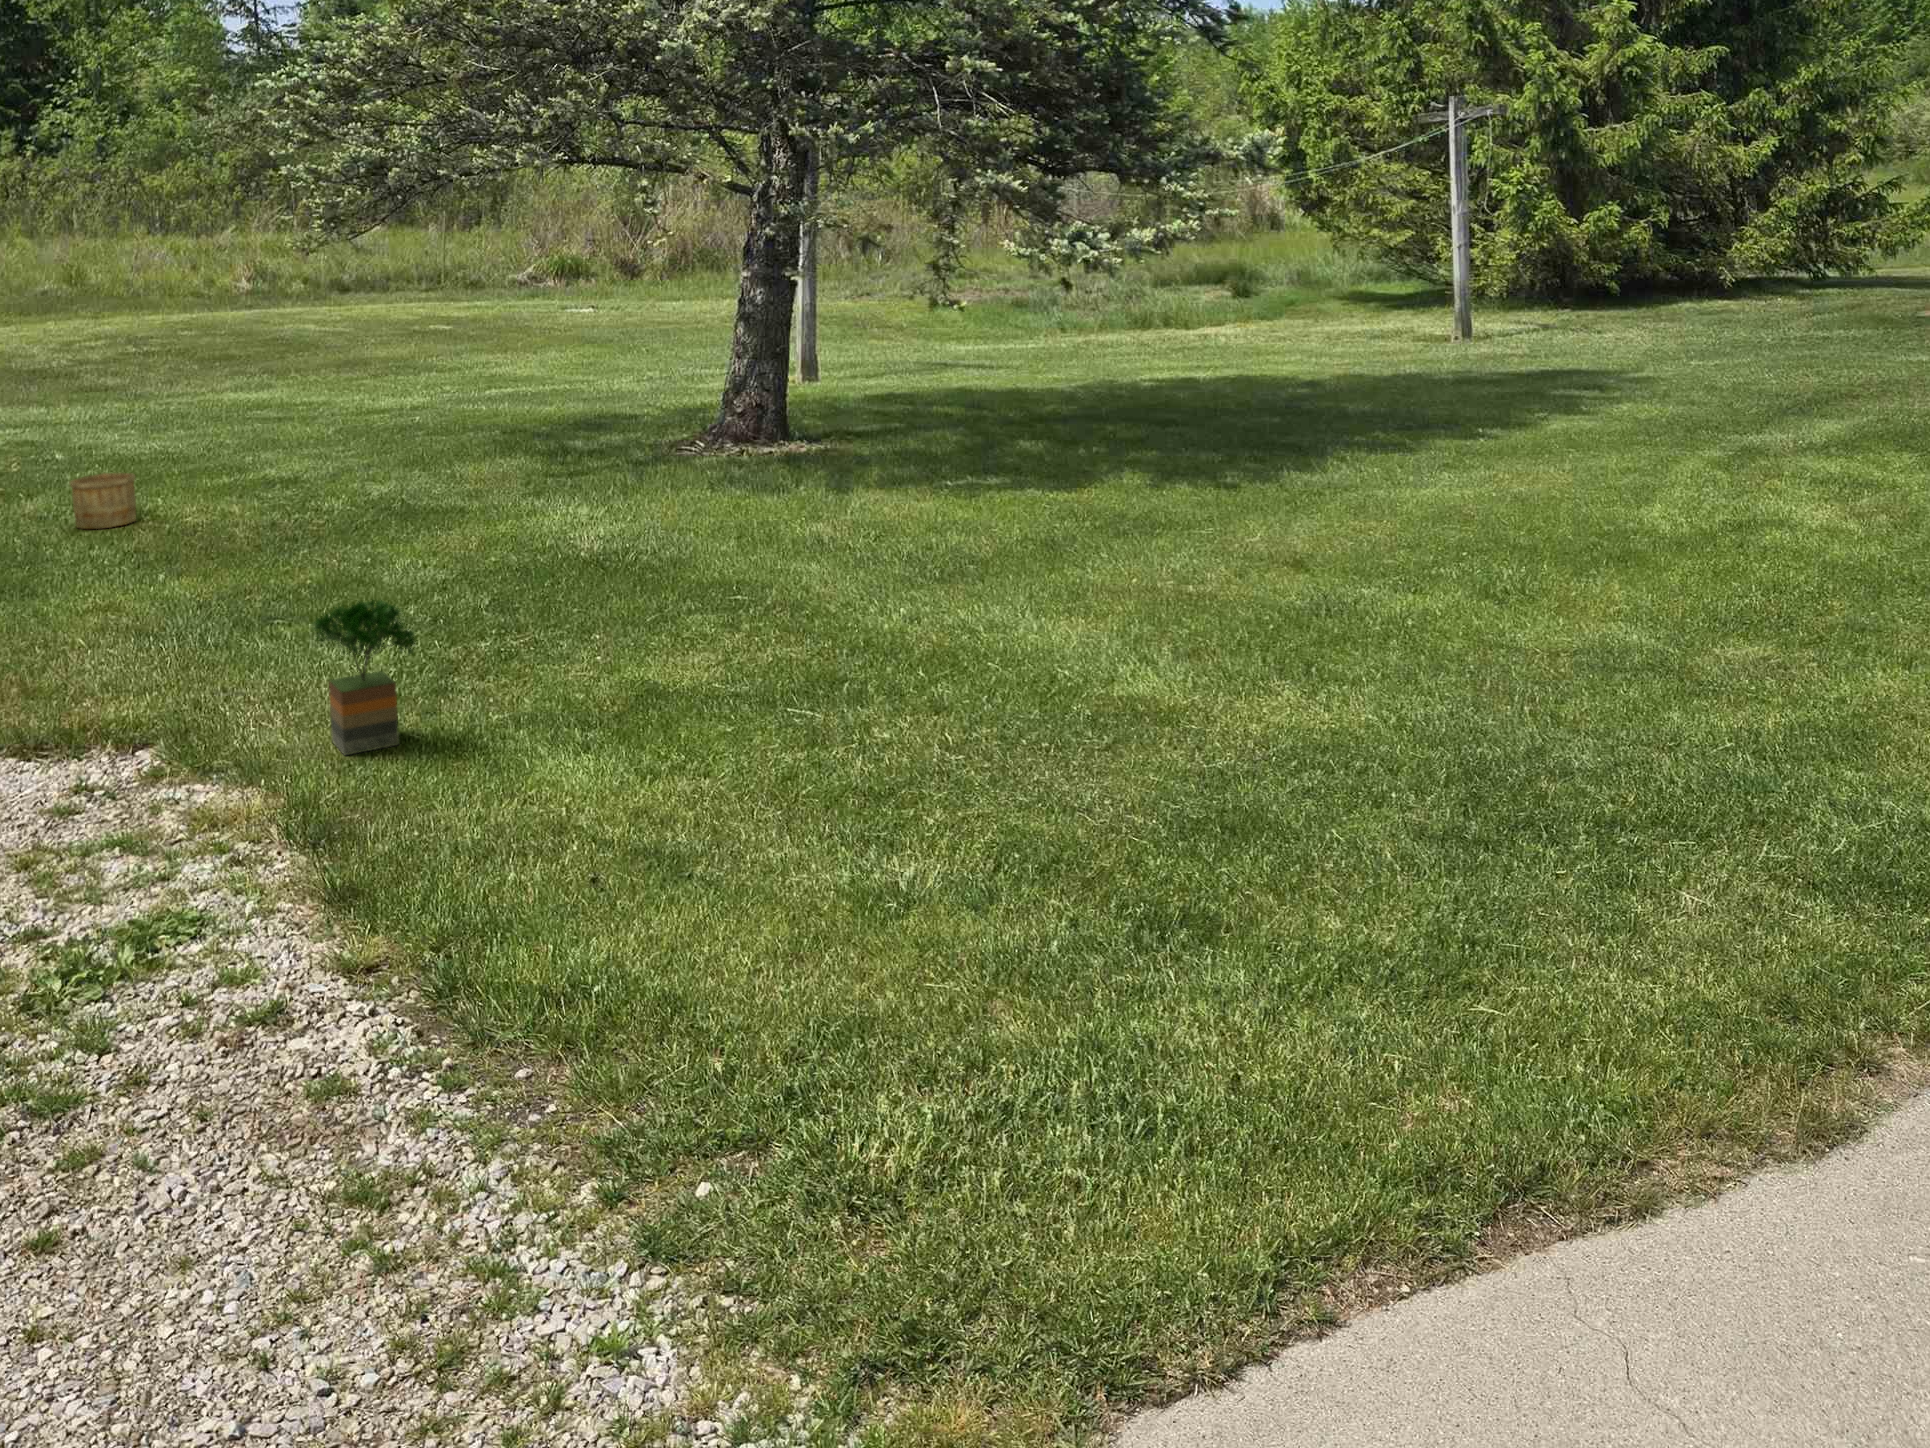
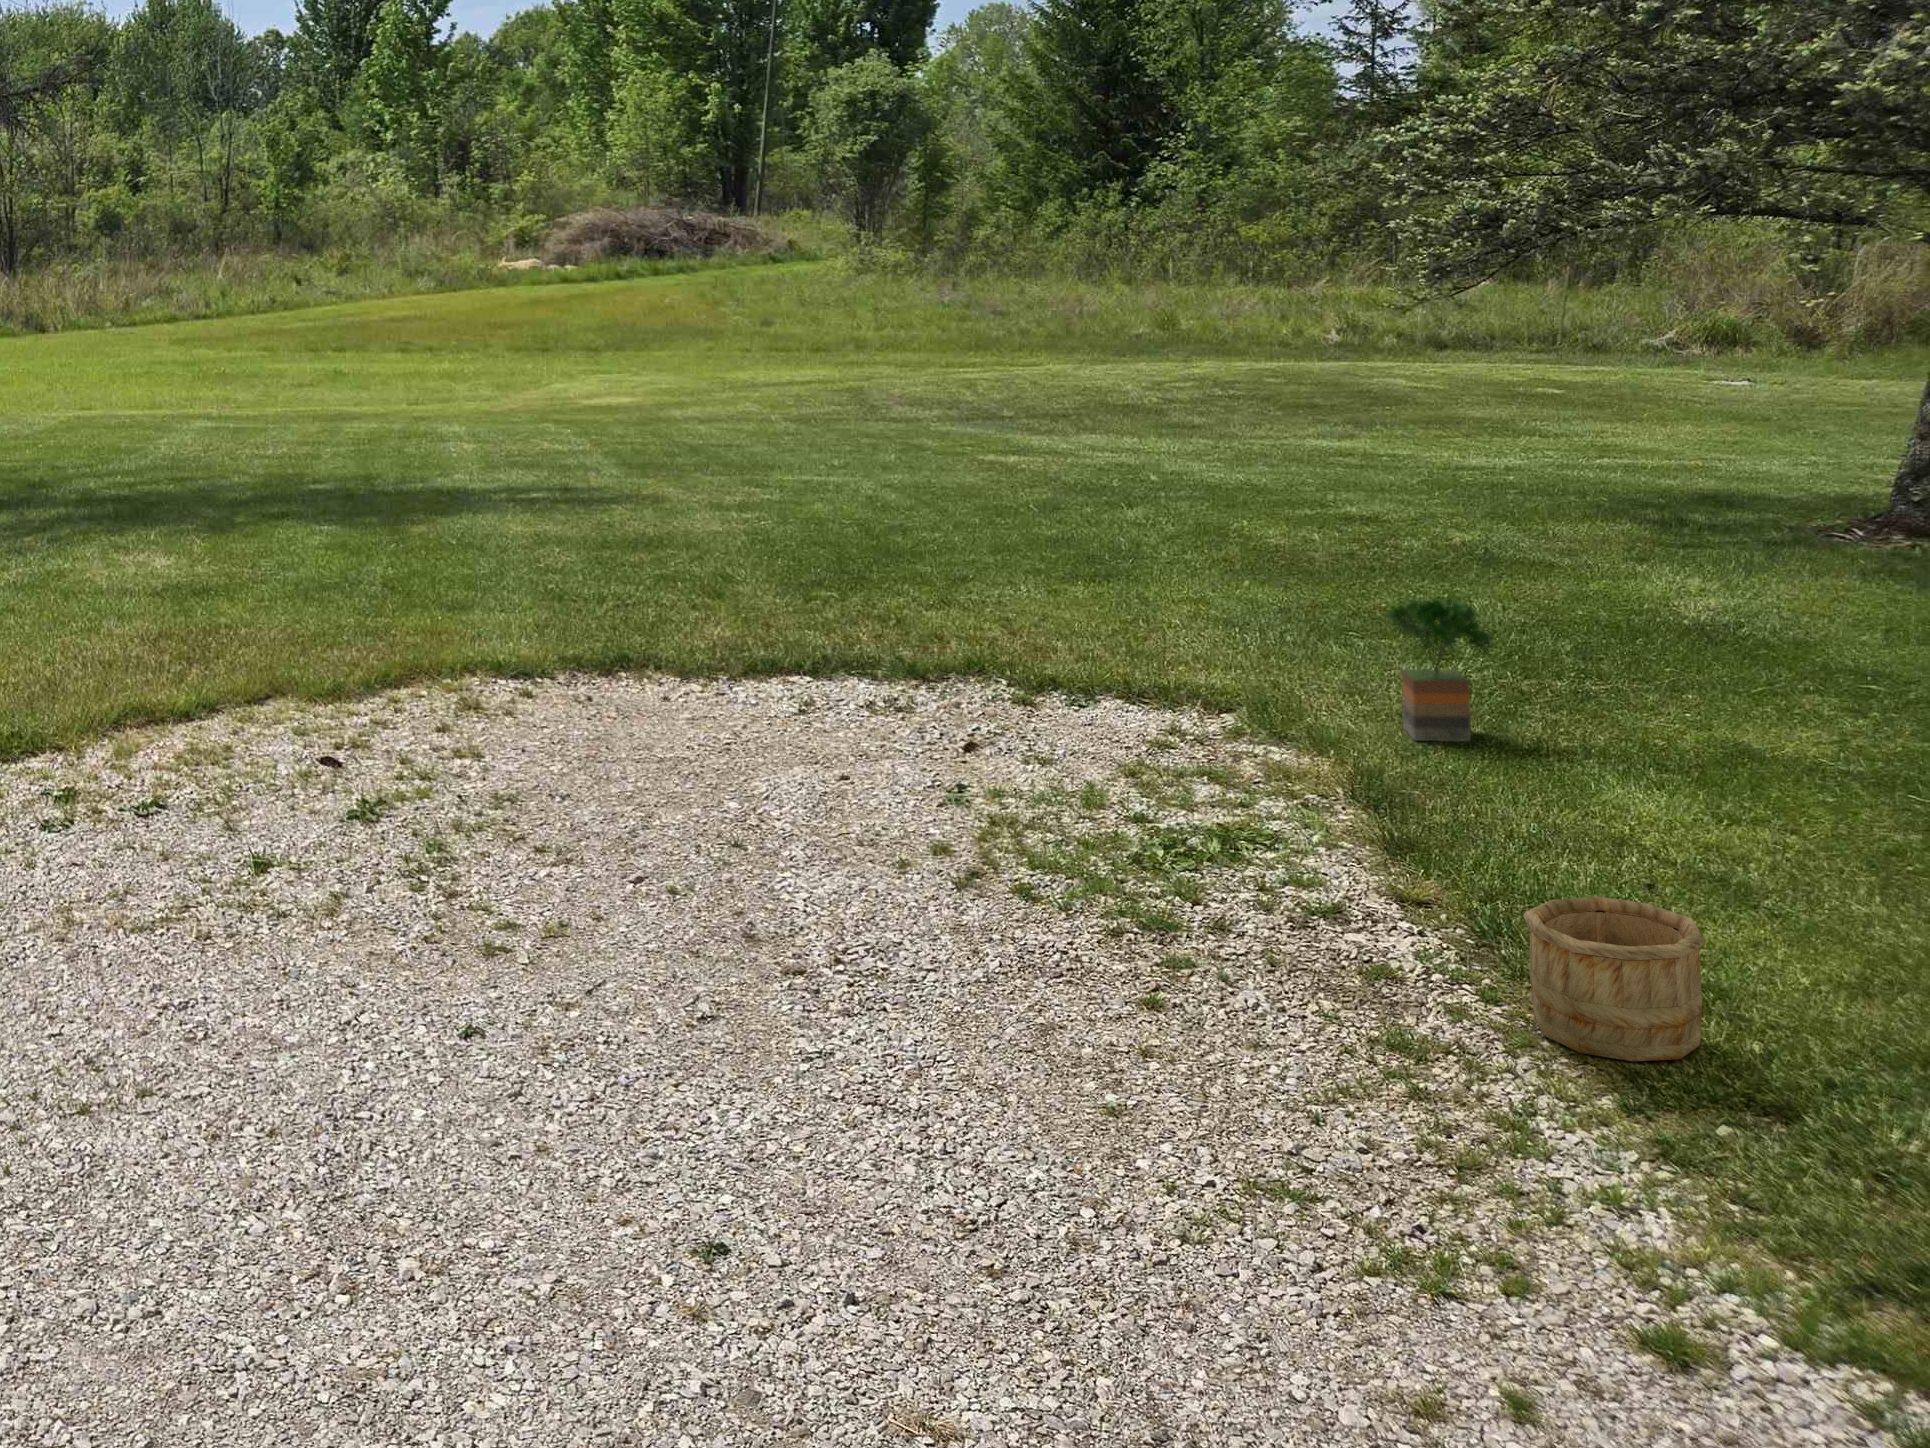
wooden bucket: present [70,473,136,529] -> present [1523,897,1705,1061]

